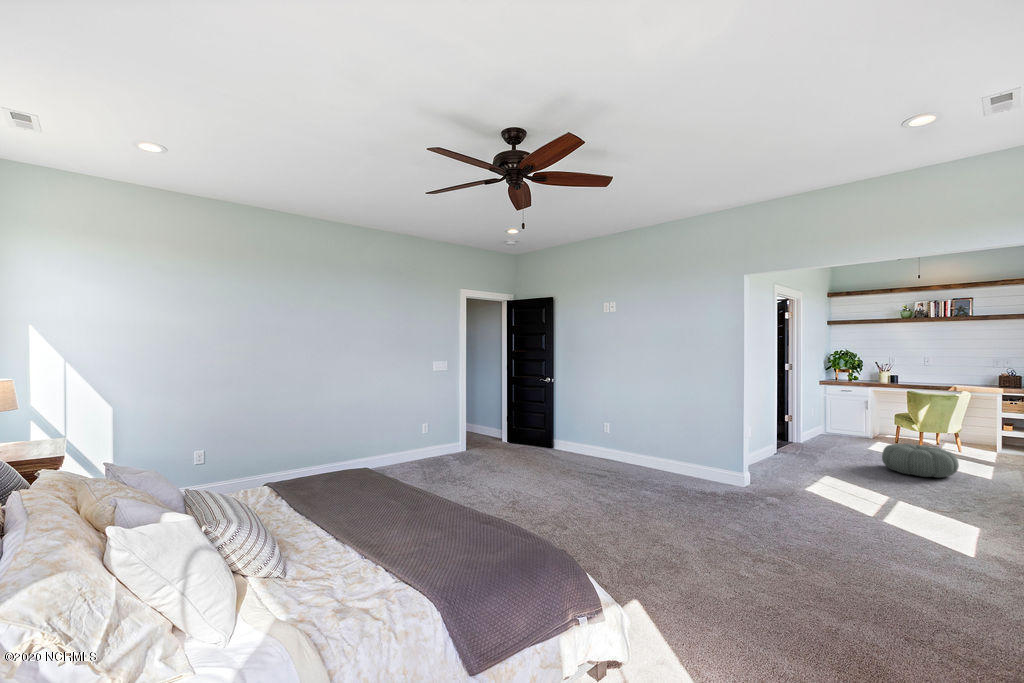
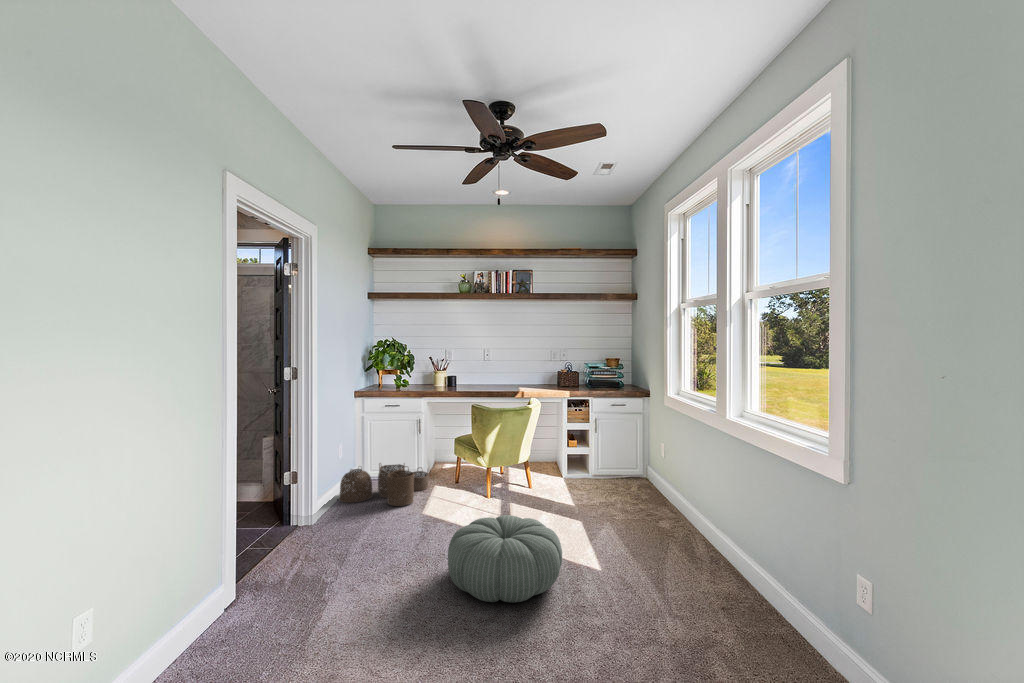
woven basket: none [813,422,874,445] -> present [339,463,429,506]

